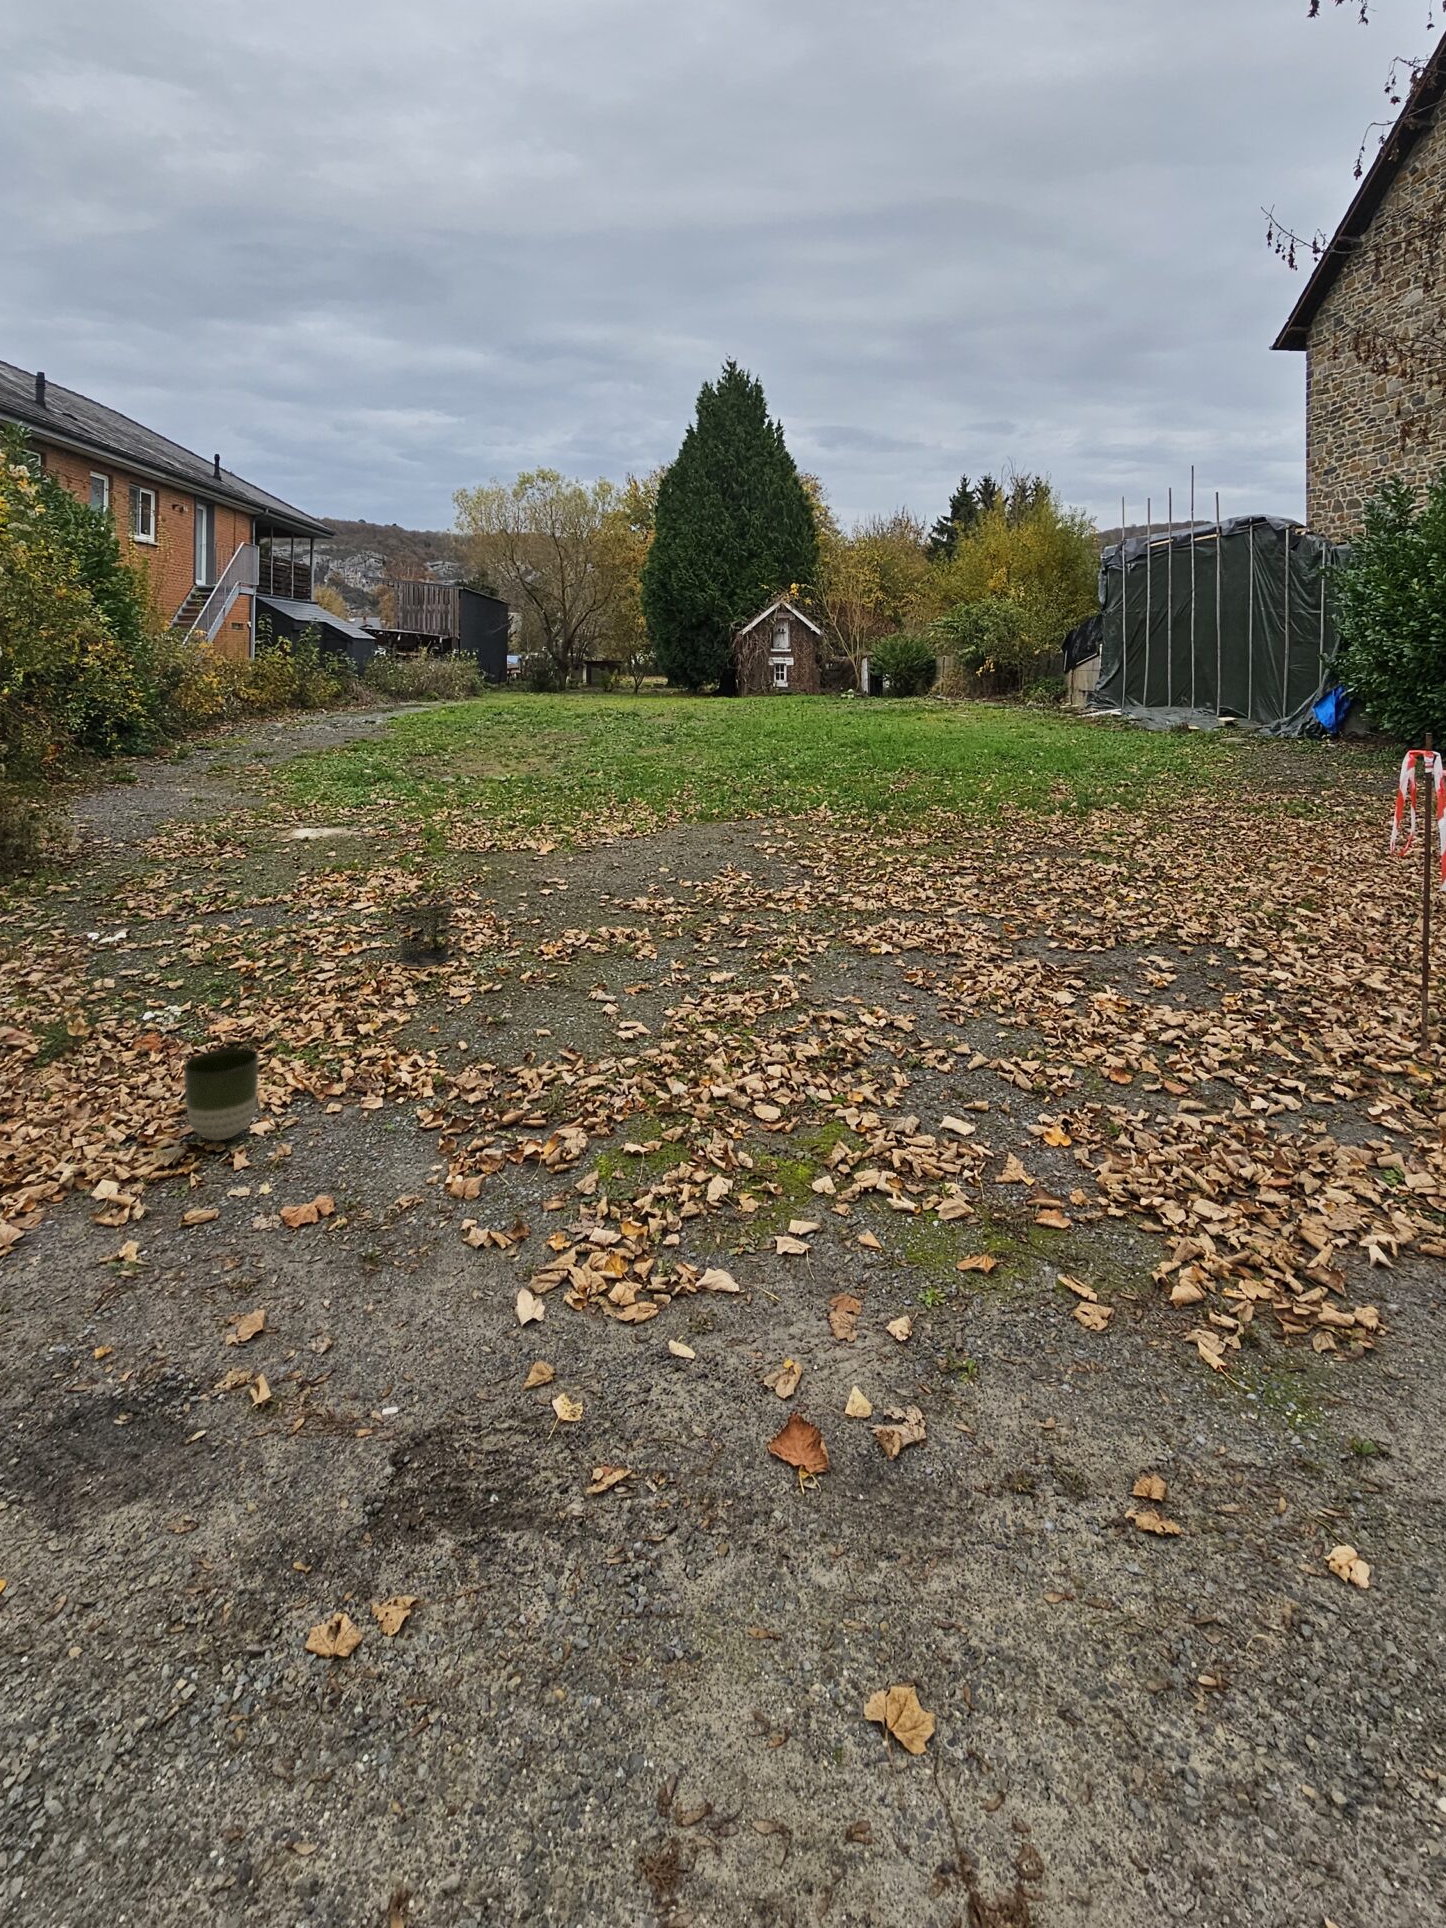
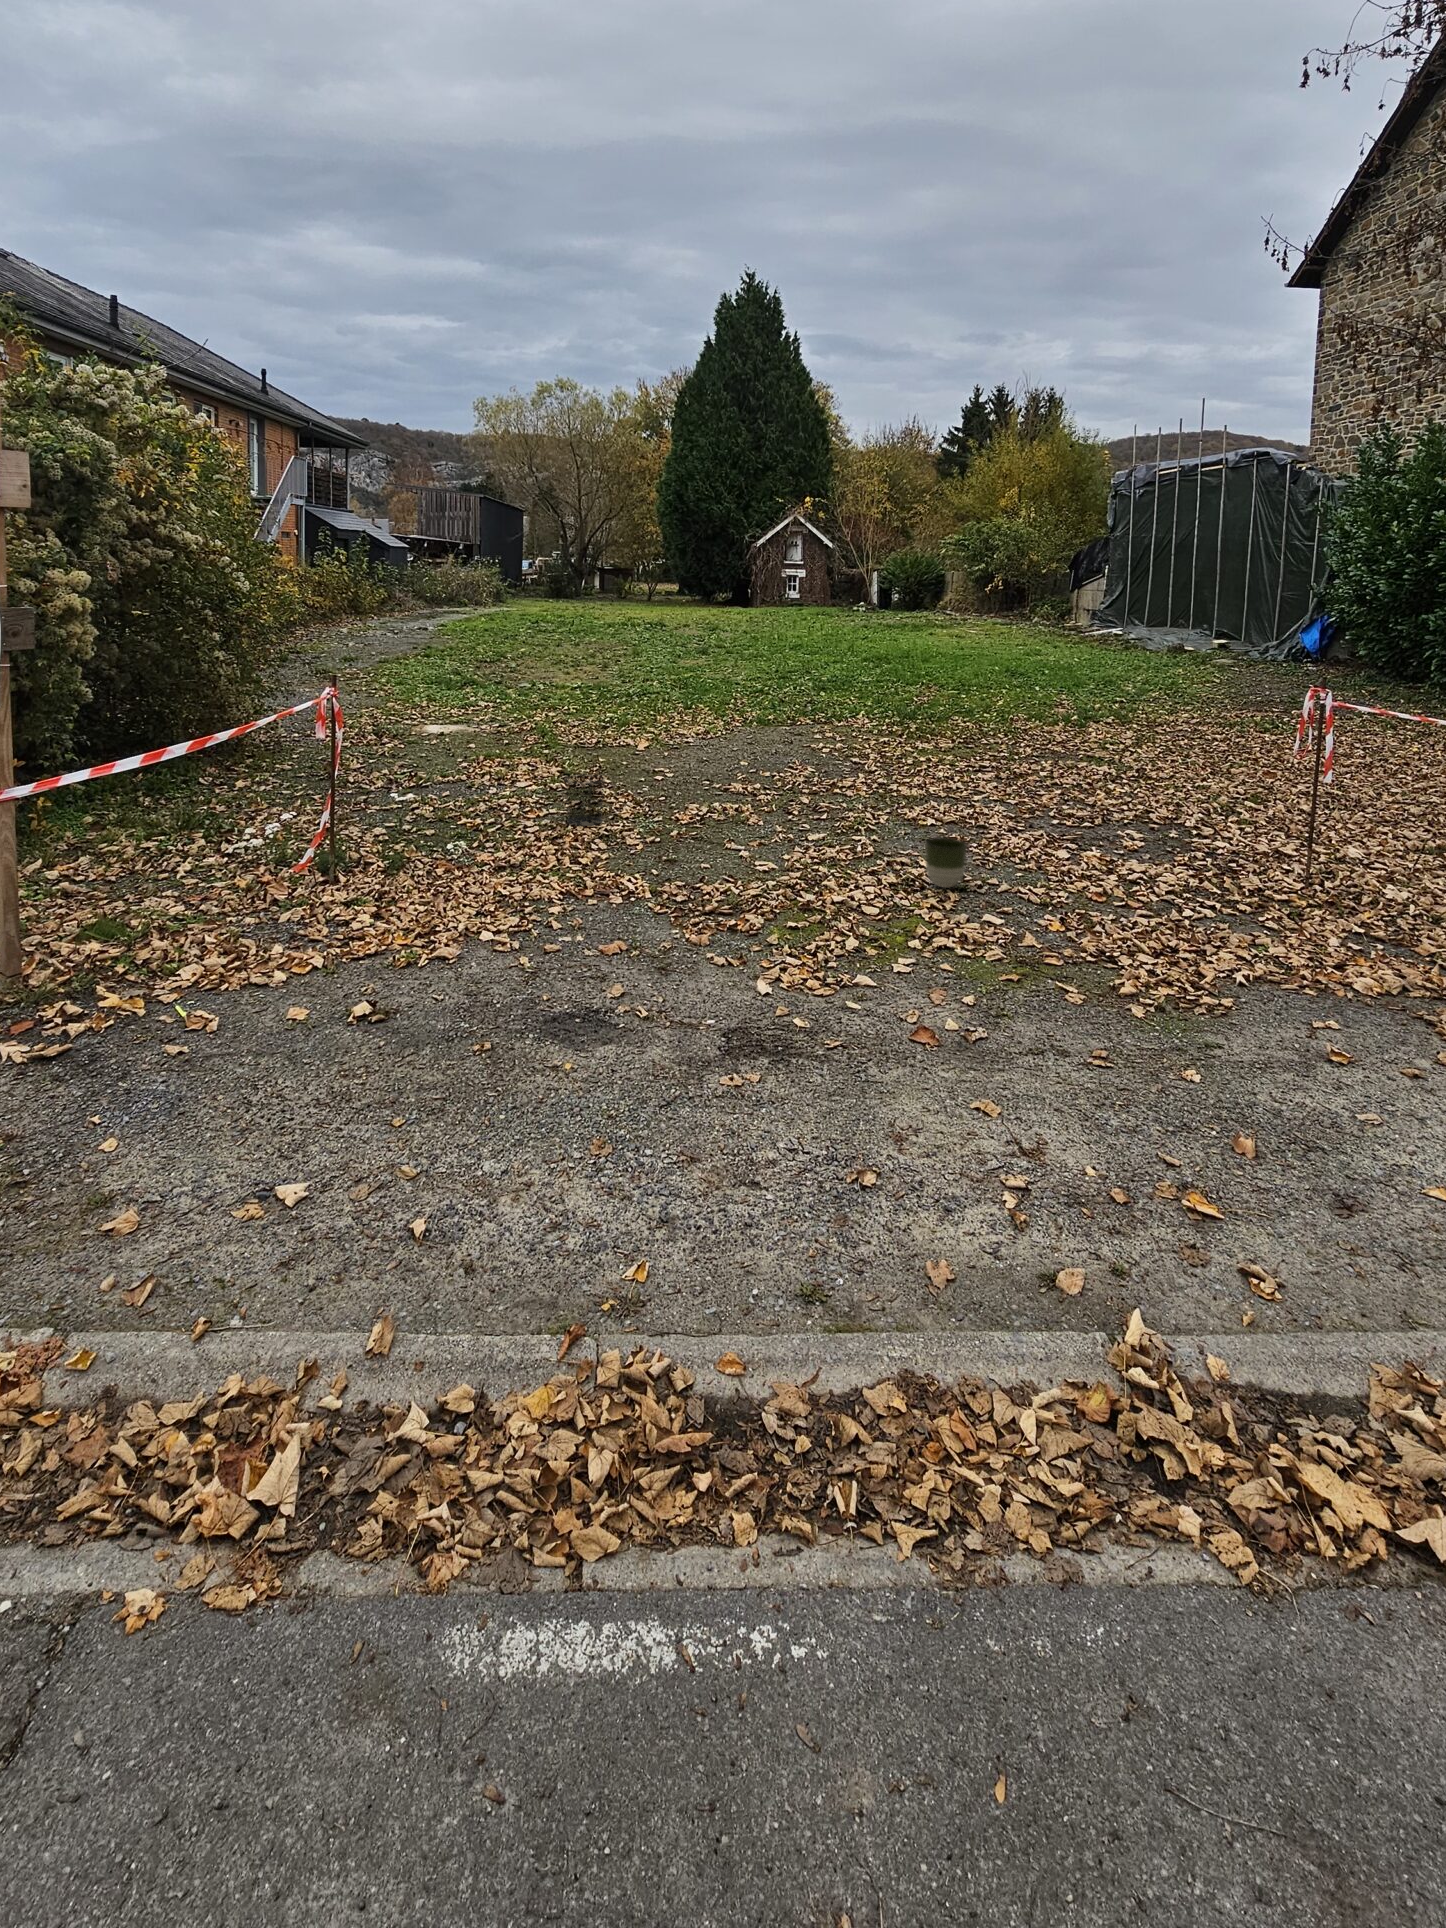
planter: present [184,1047,259,1140] -> present [925,837,967,888]

